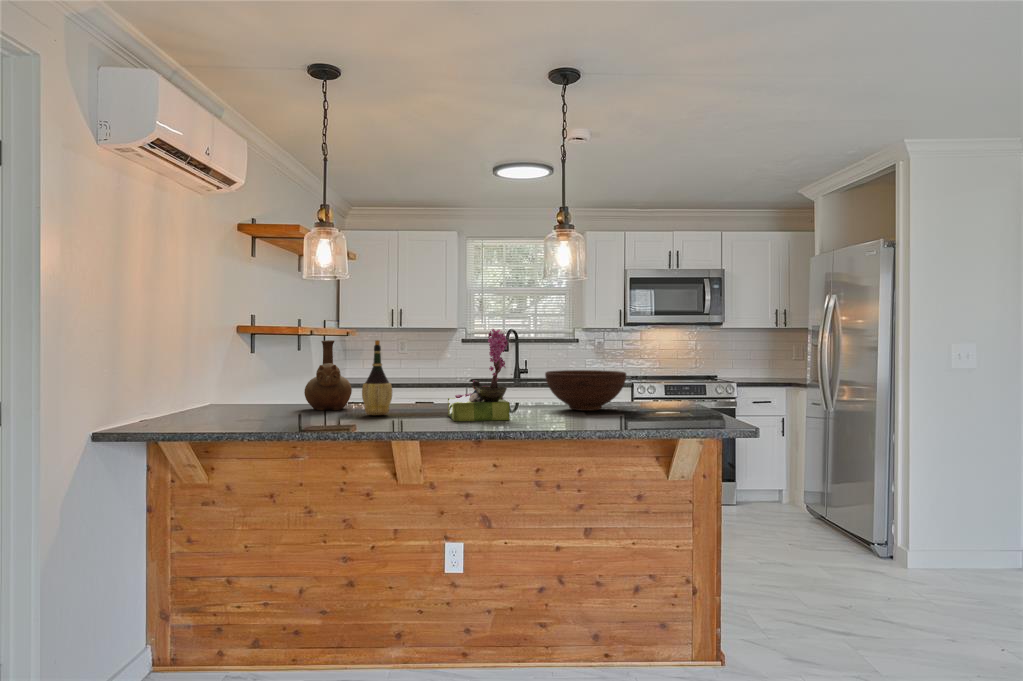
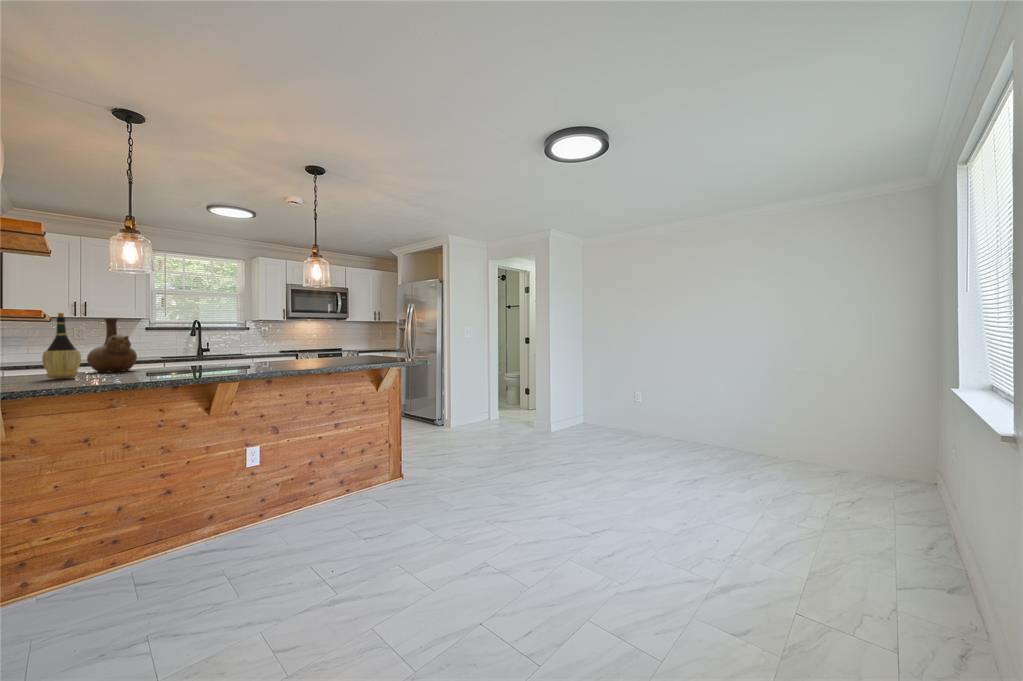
flower arrangement: present [448,329,512,421] -> none [240,310,293,368]
wine bottle: present [362,340,392,415] -> present [42,313,81,379]
fruit bowl: present [545,370,626,411] -> none [295,338,346,361]

